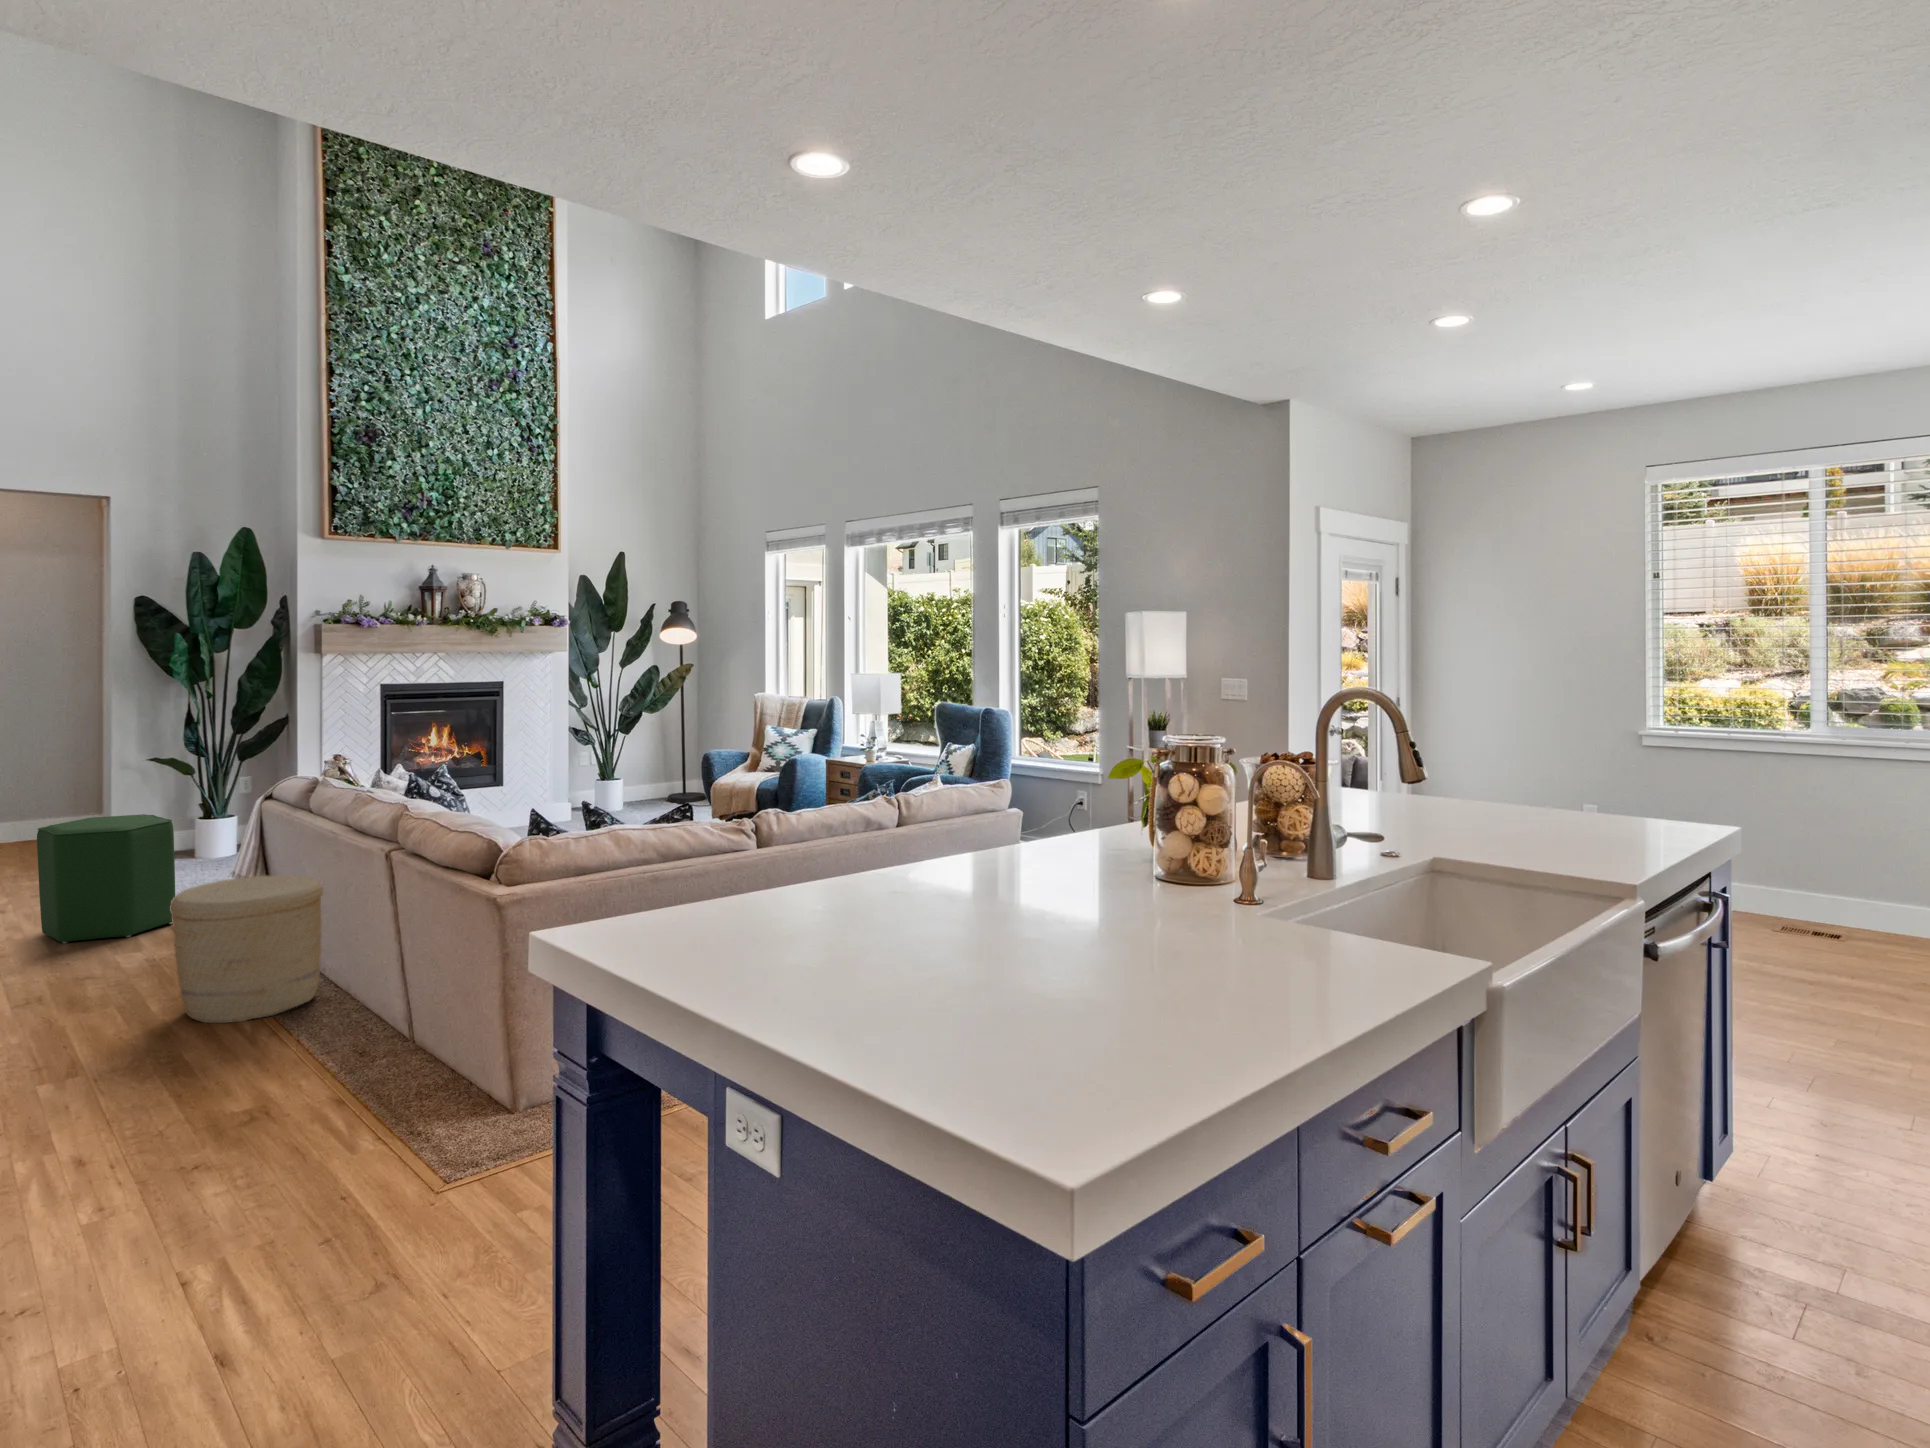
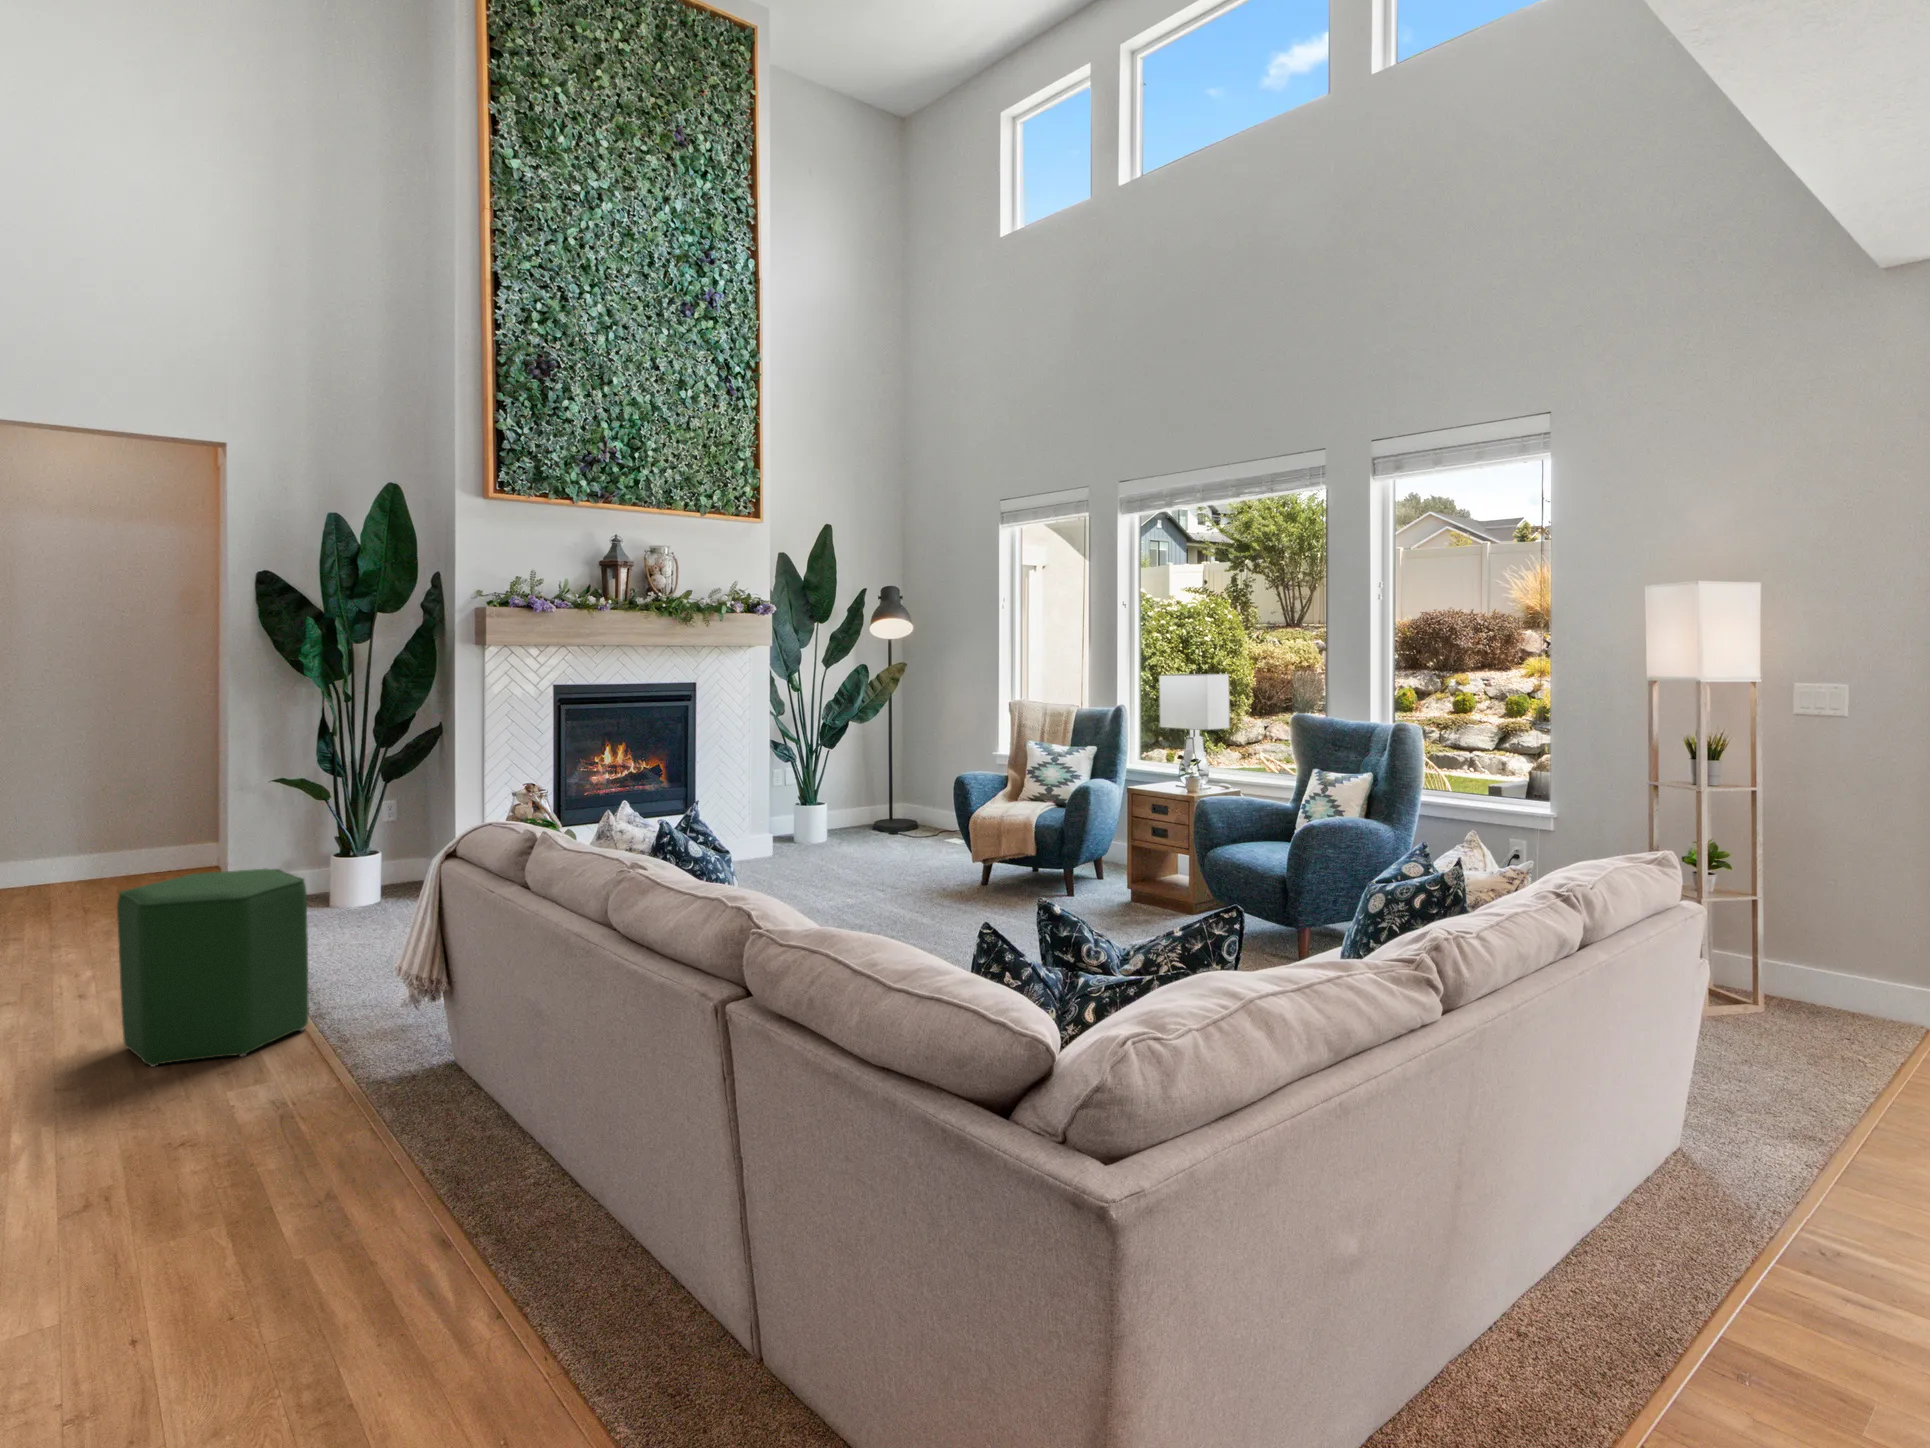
woven basket: present [171,876,323,1023] -> none [306,1000,554,1287]

